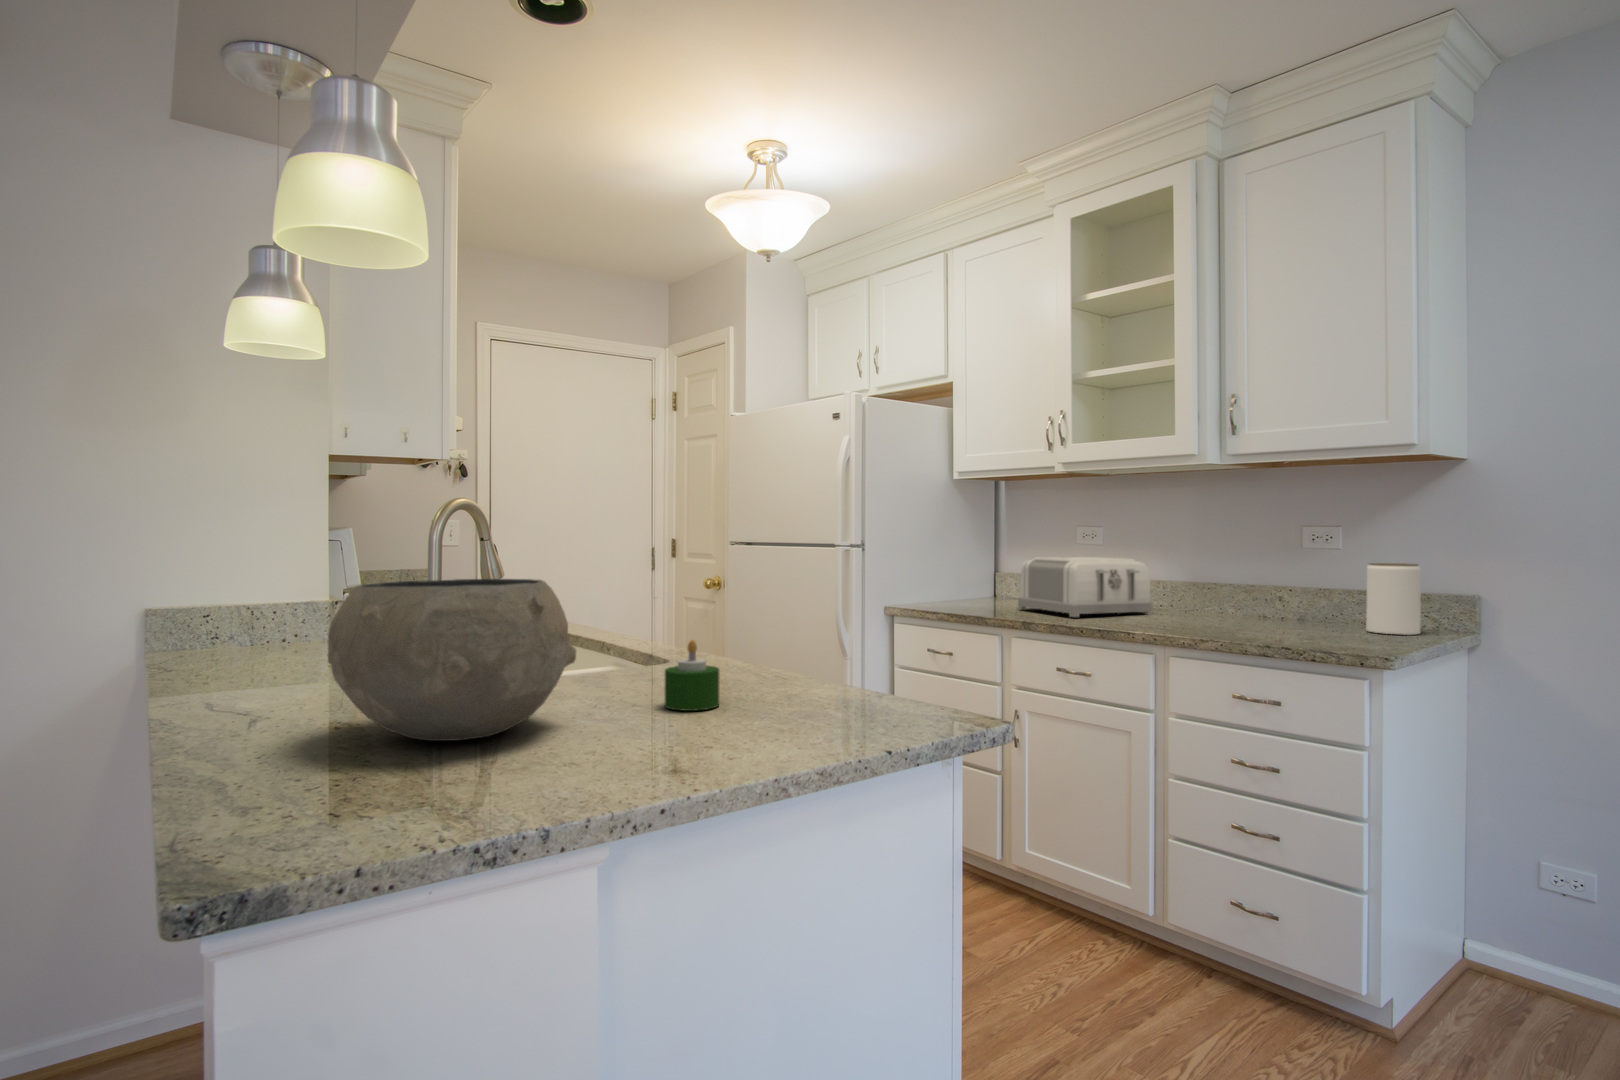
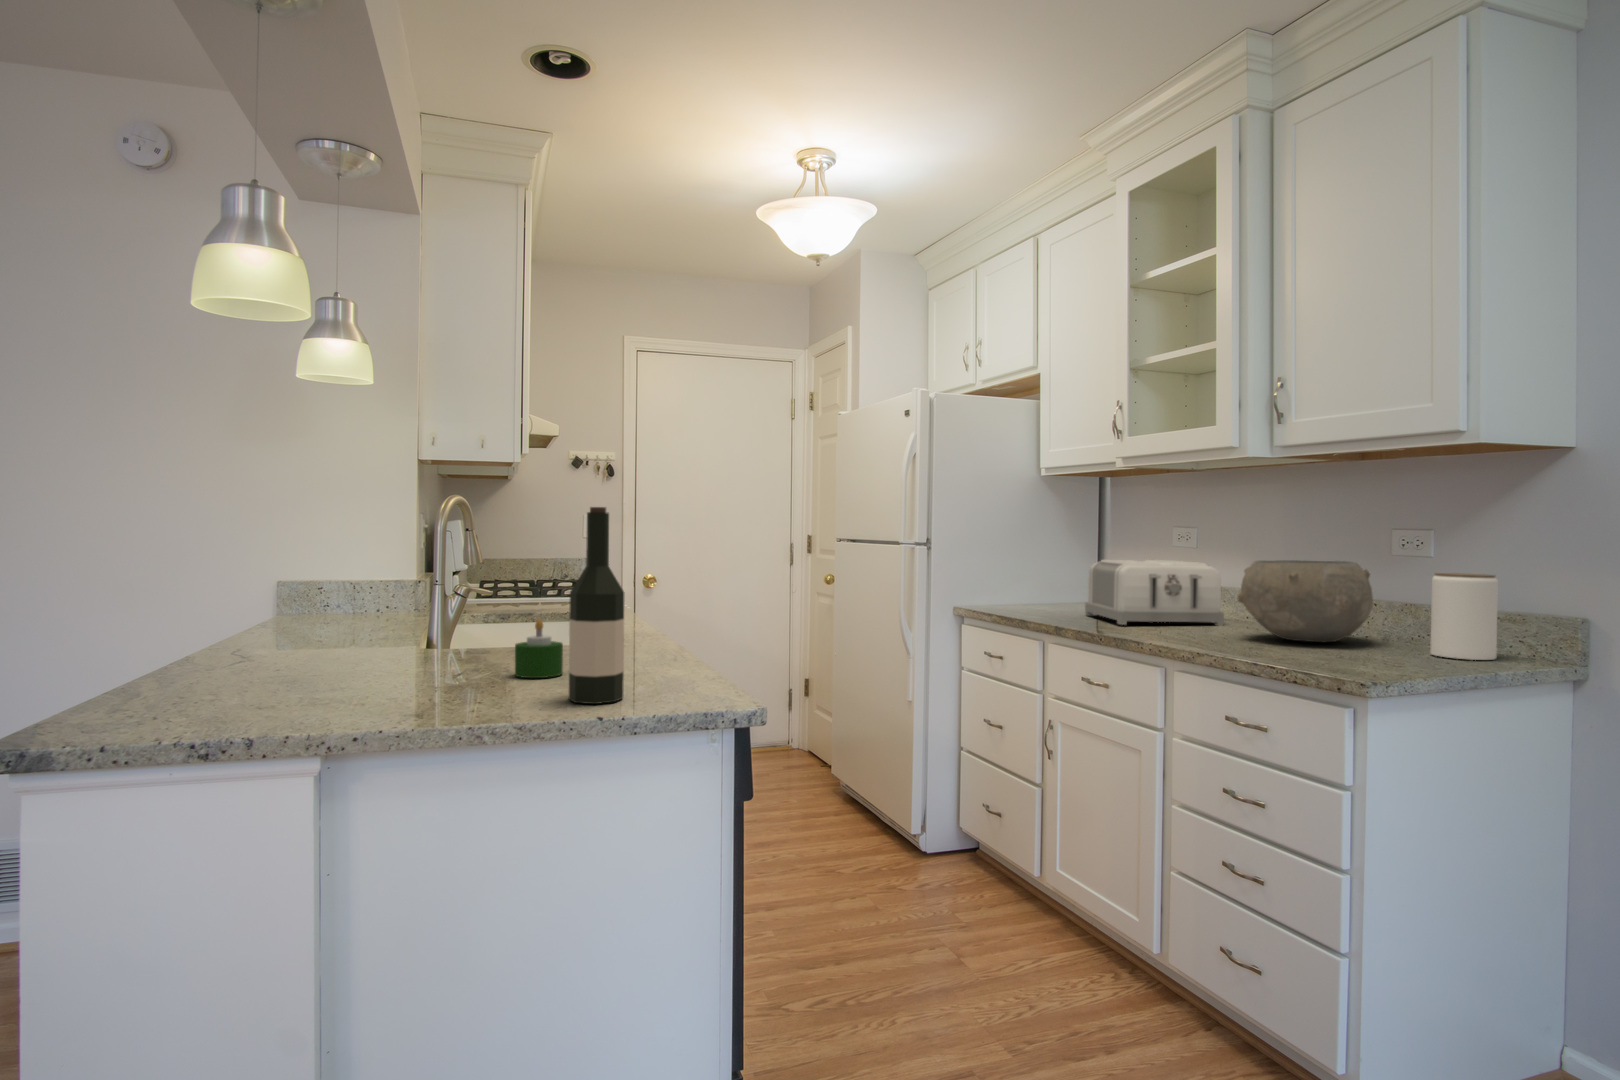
wine bottle: none [806,507,867,737] -> present [569,507,624,704]
ceramic bowl: present [327,579,576,741] -> present [1238,560,1373,642]

